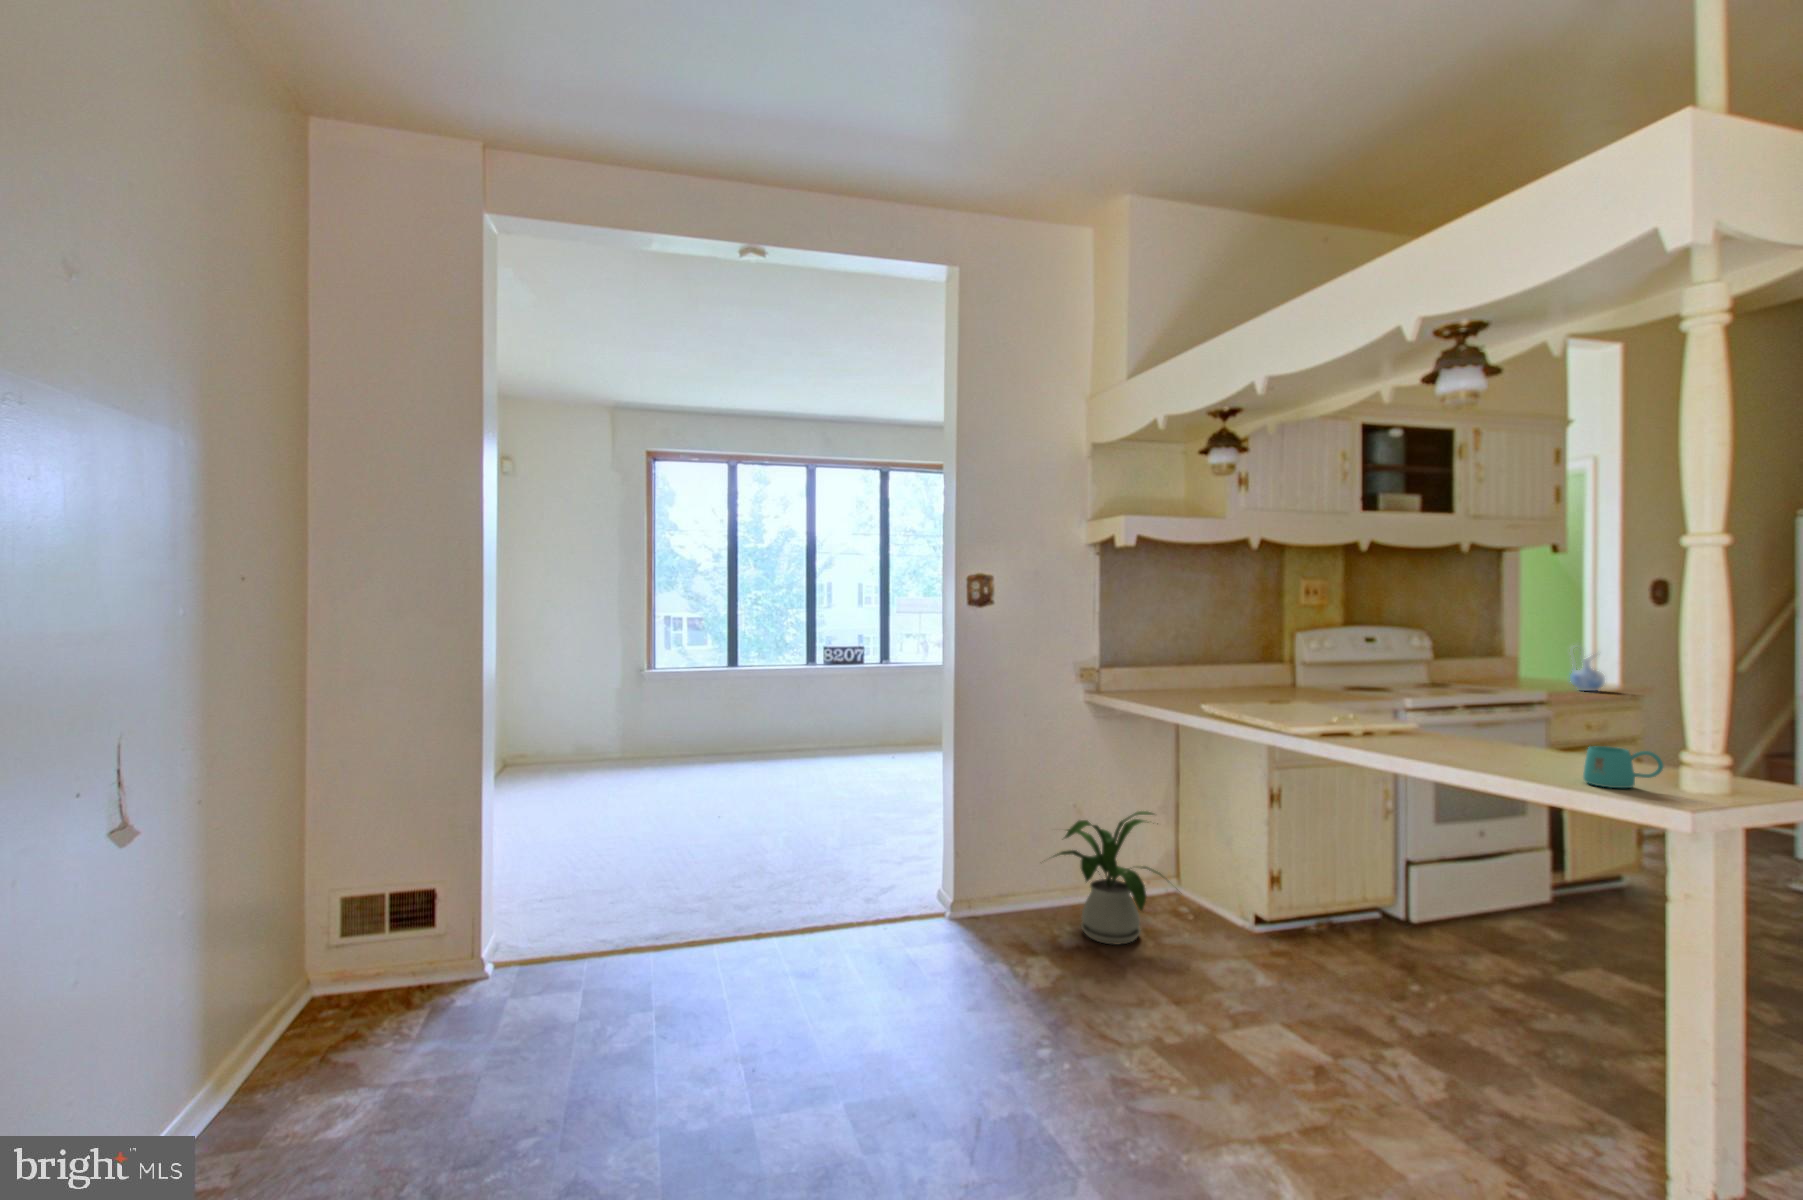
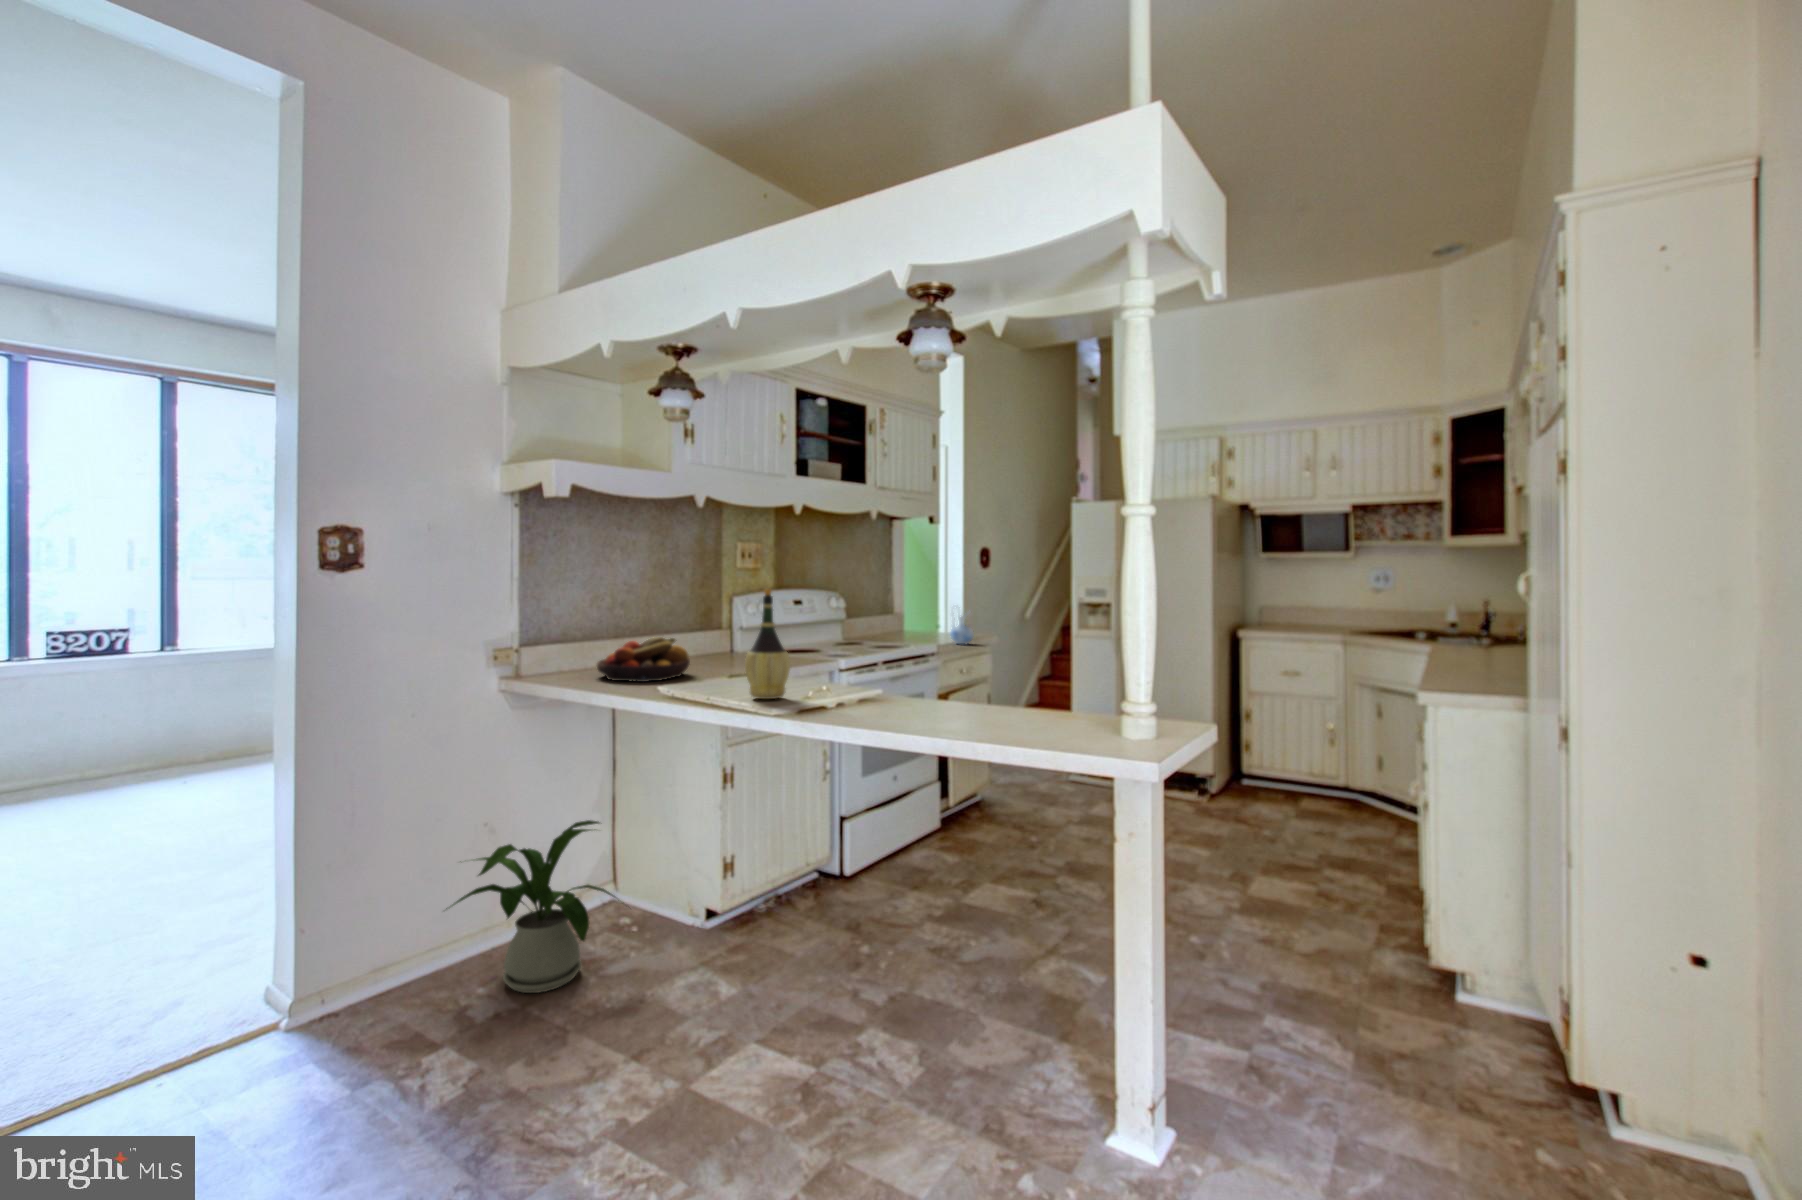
wine bottle: none [1281,620,1326,722] -> present [745,588,790,699]
fruit bowl: none [1158,664,1240,701] -> present [597,637,690,682]
mug: present [1583,746,1663,788] -> none [1031,704,1087,743]

